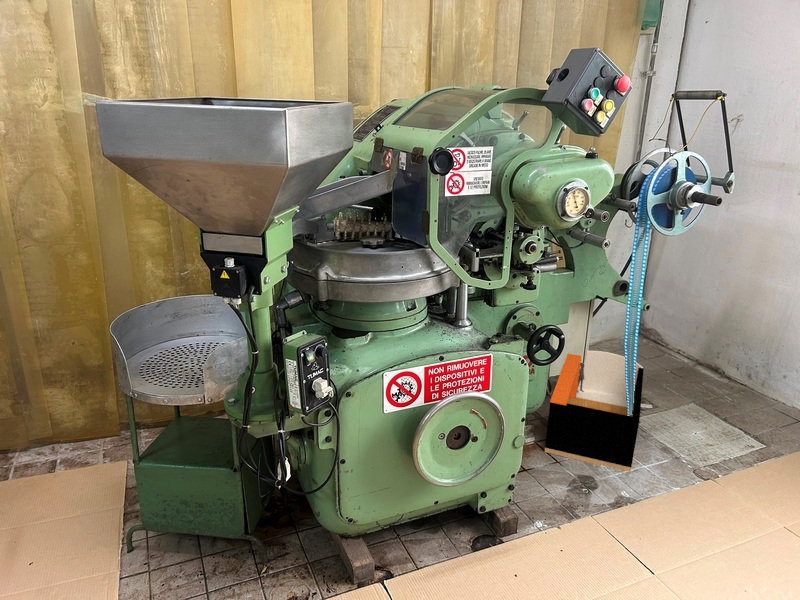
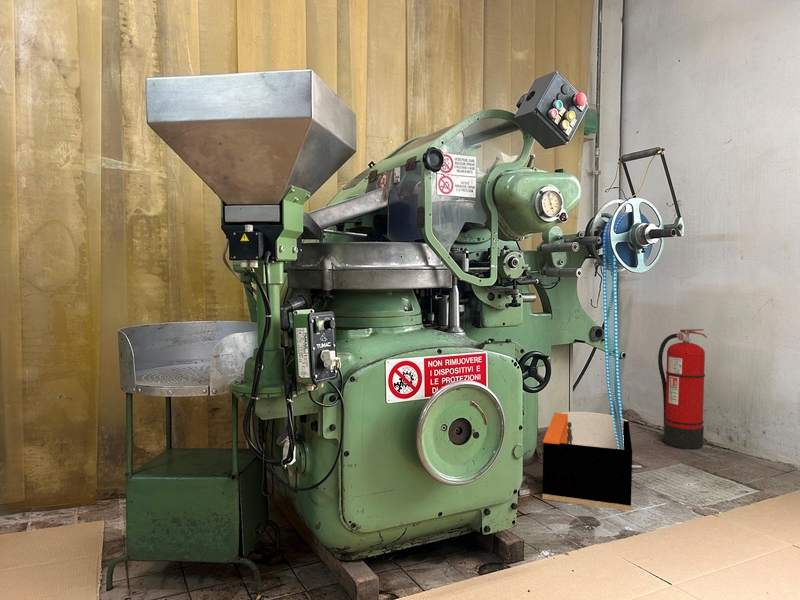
fire extinguisher: none [680,261,745,384] -> present [658,329,707,449]

